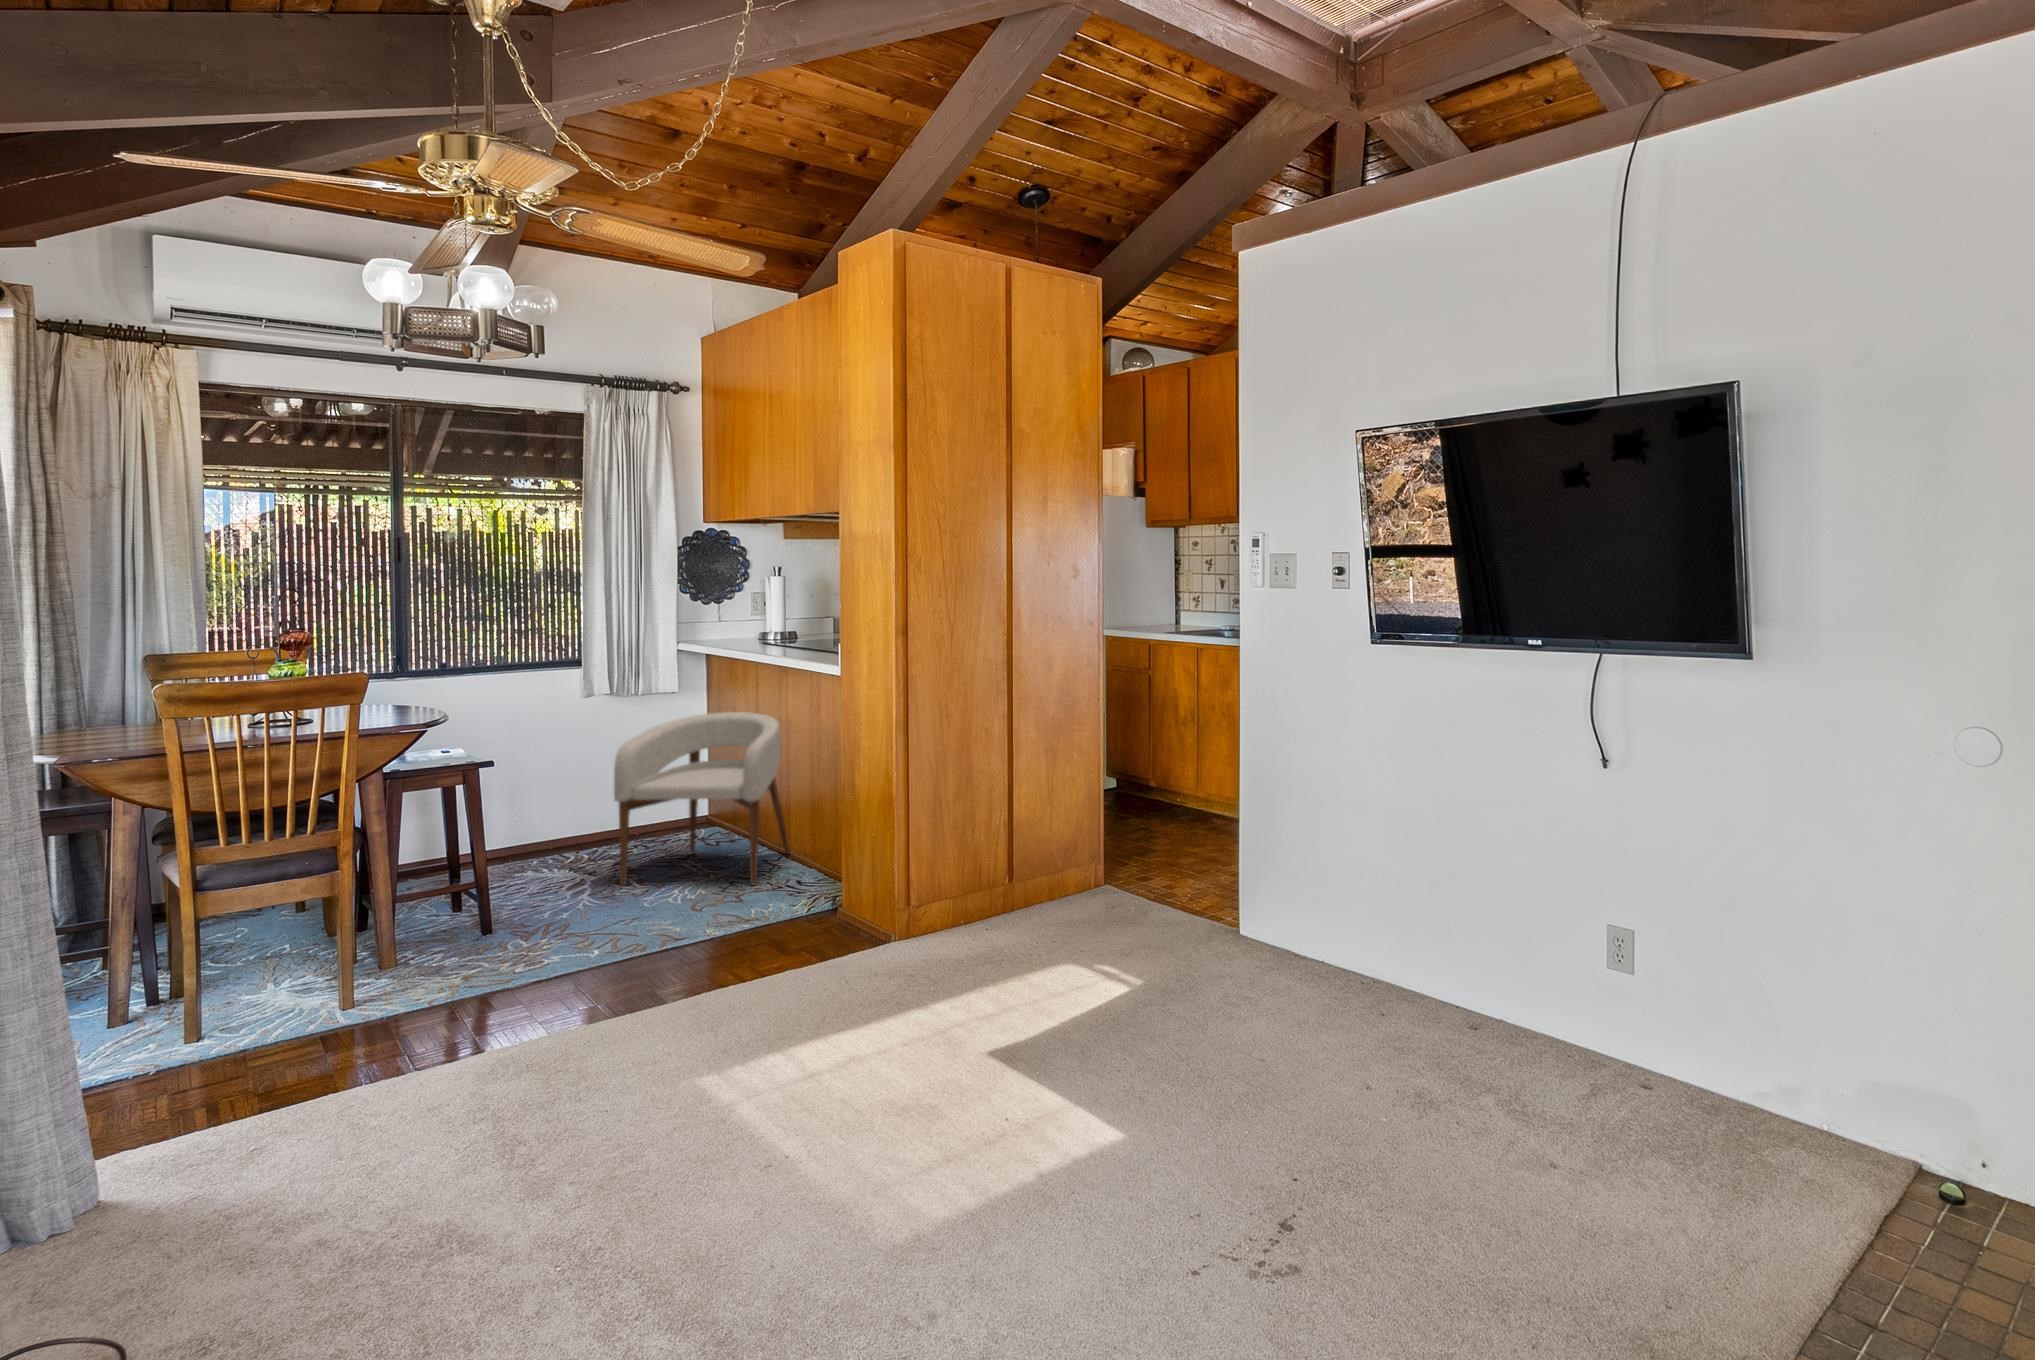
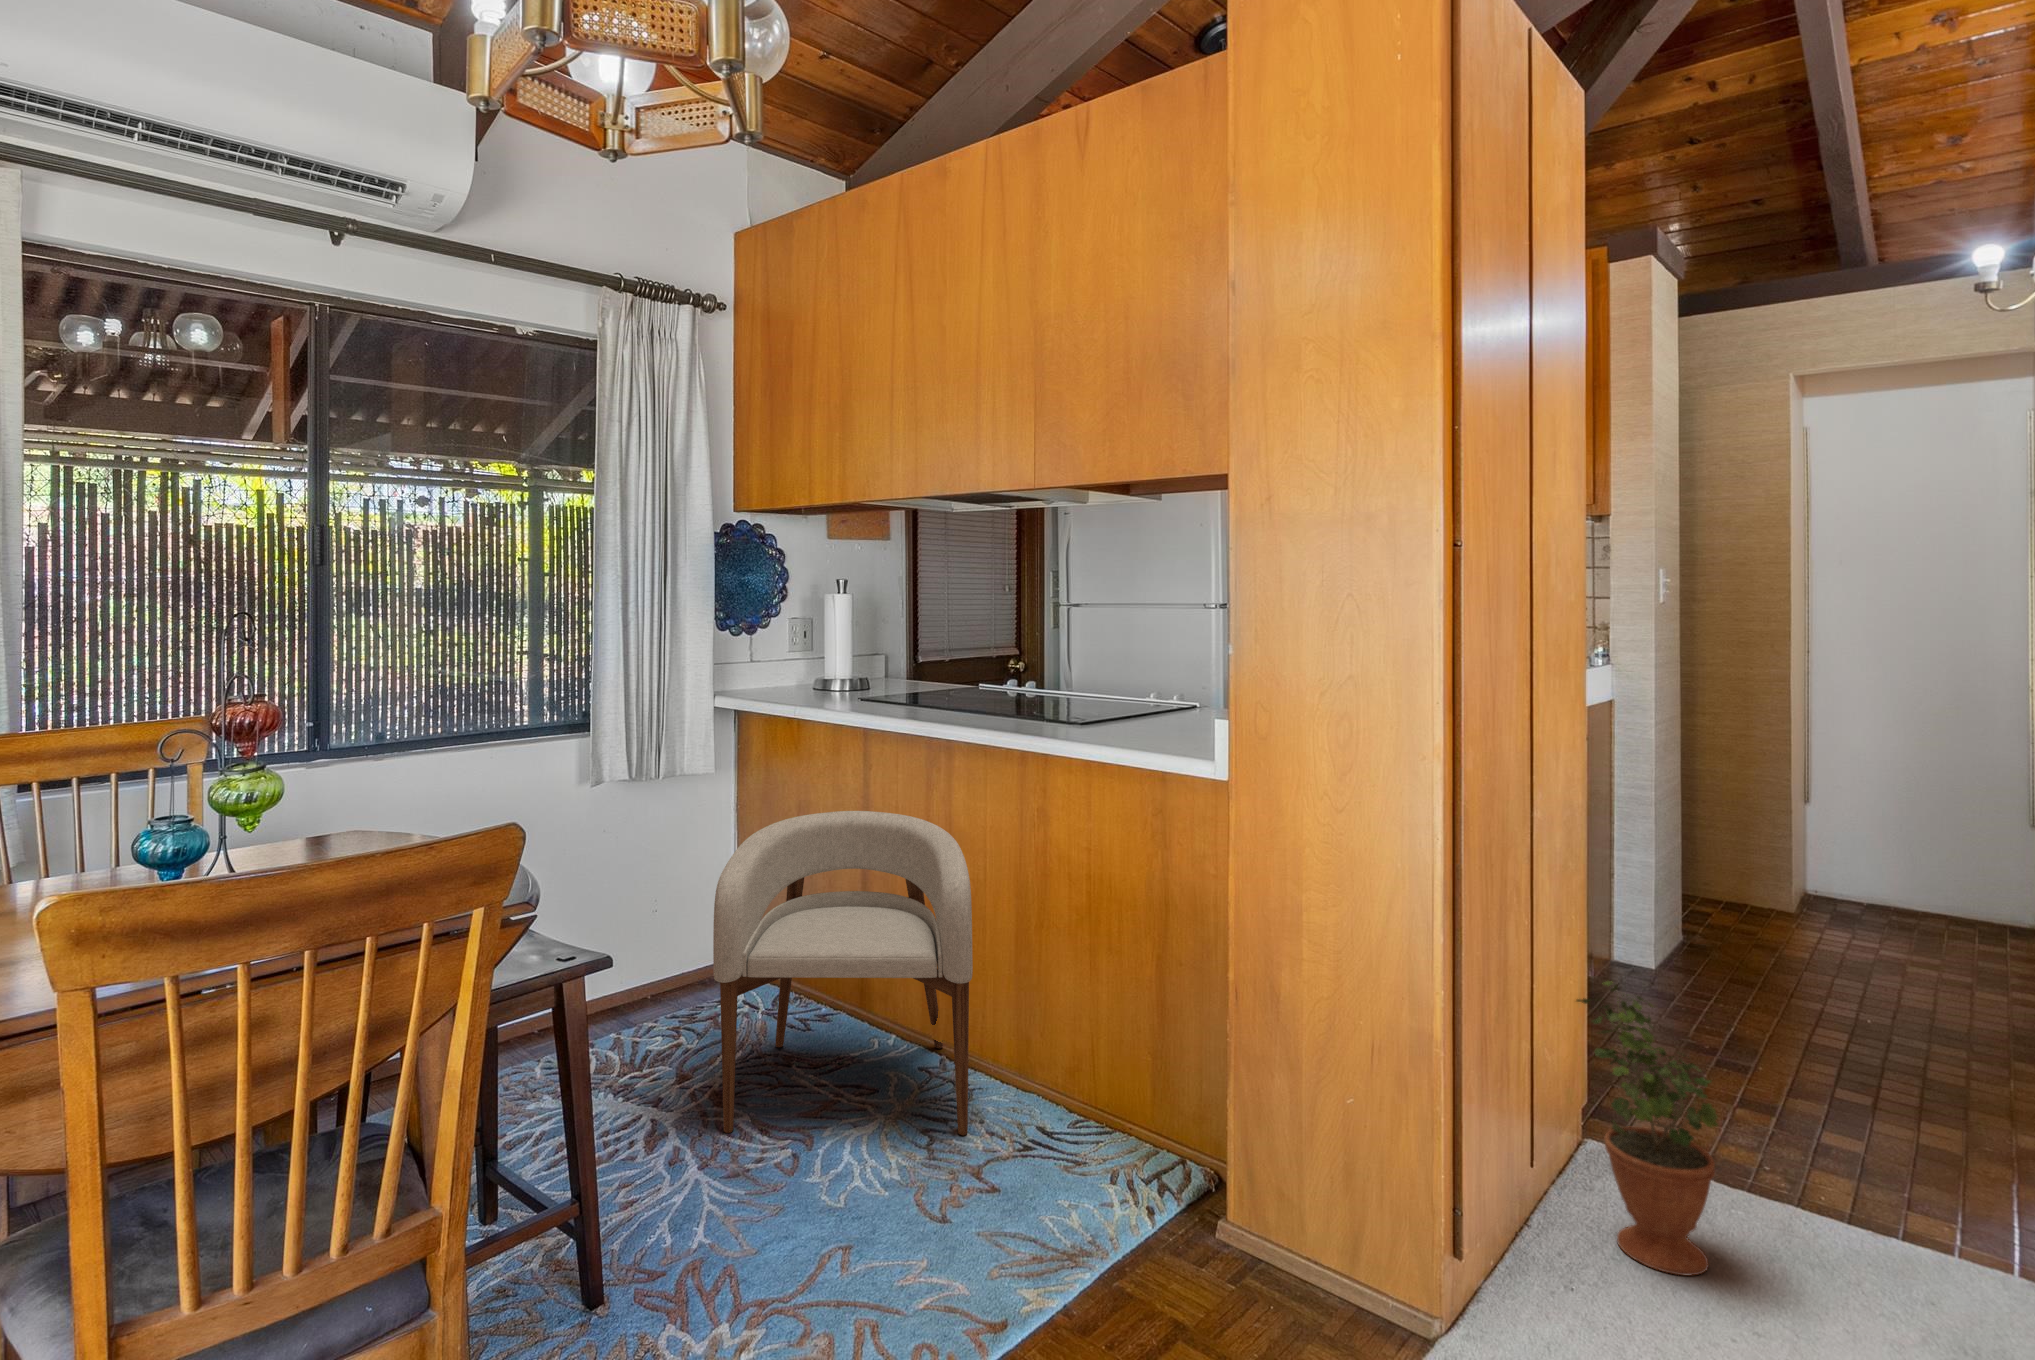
potted plant: none [1020,786,1073,925] -> present [1576,981,1718,1275]

